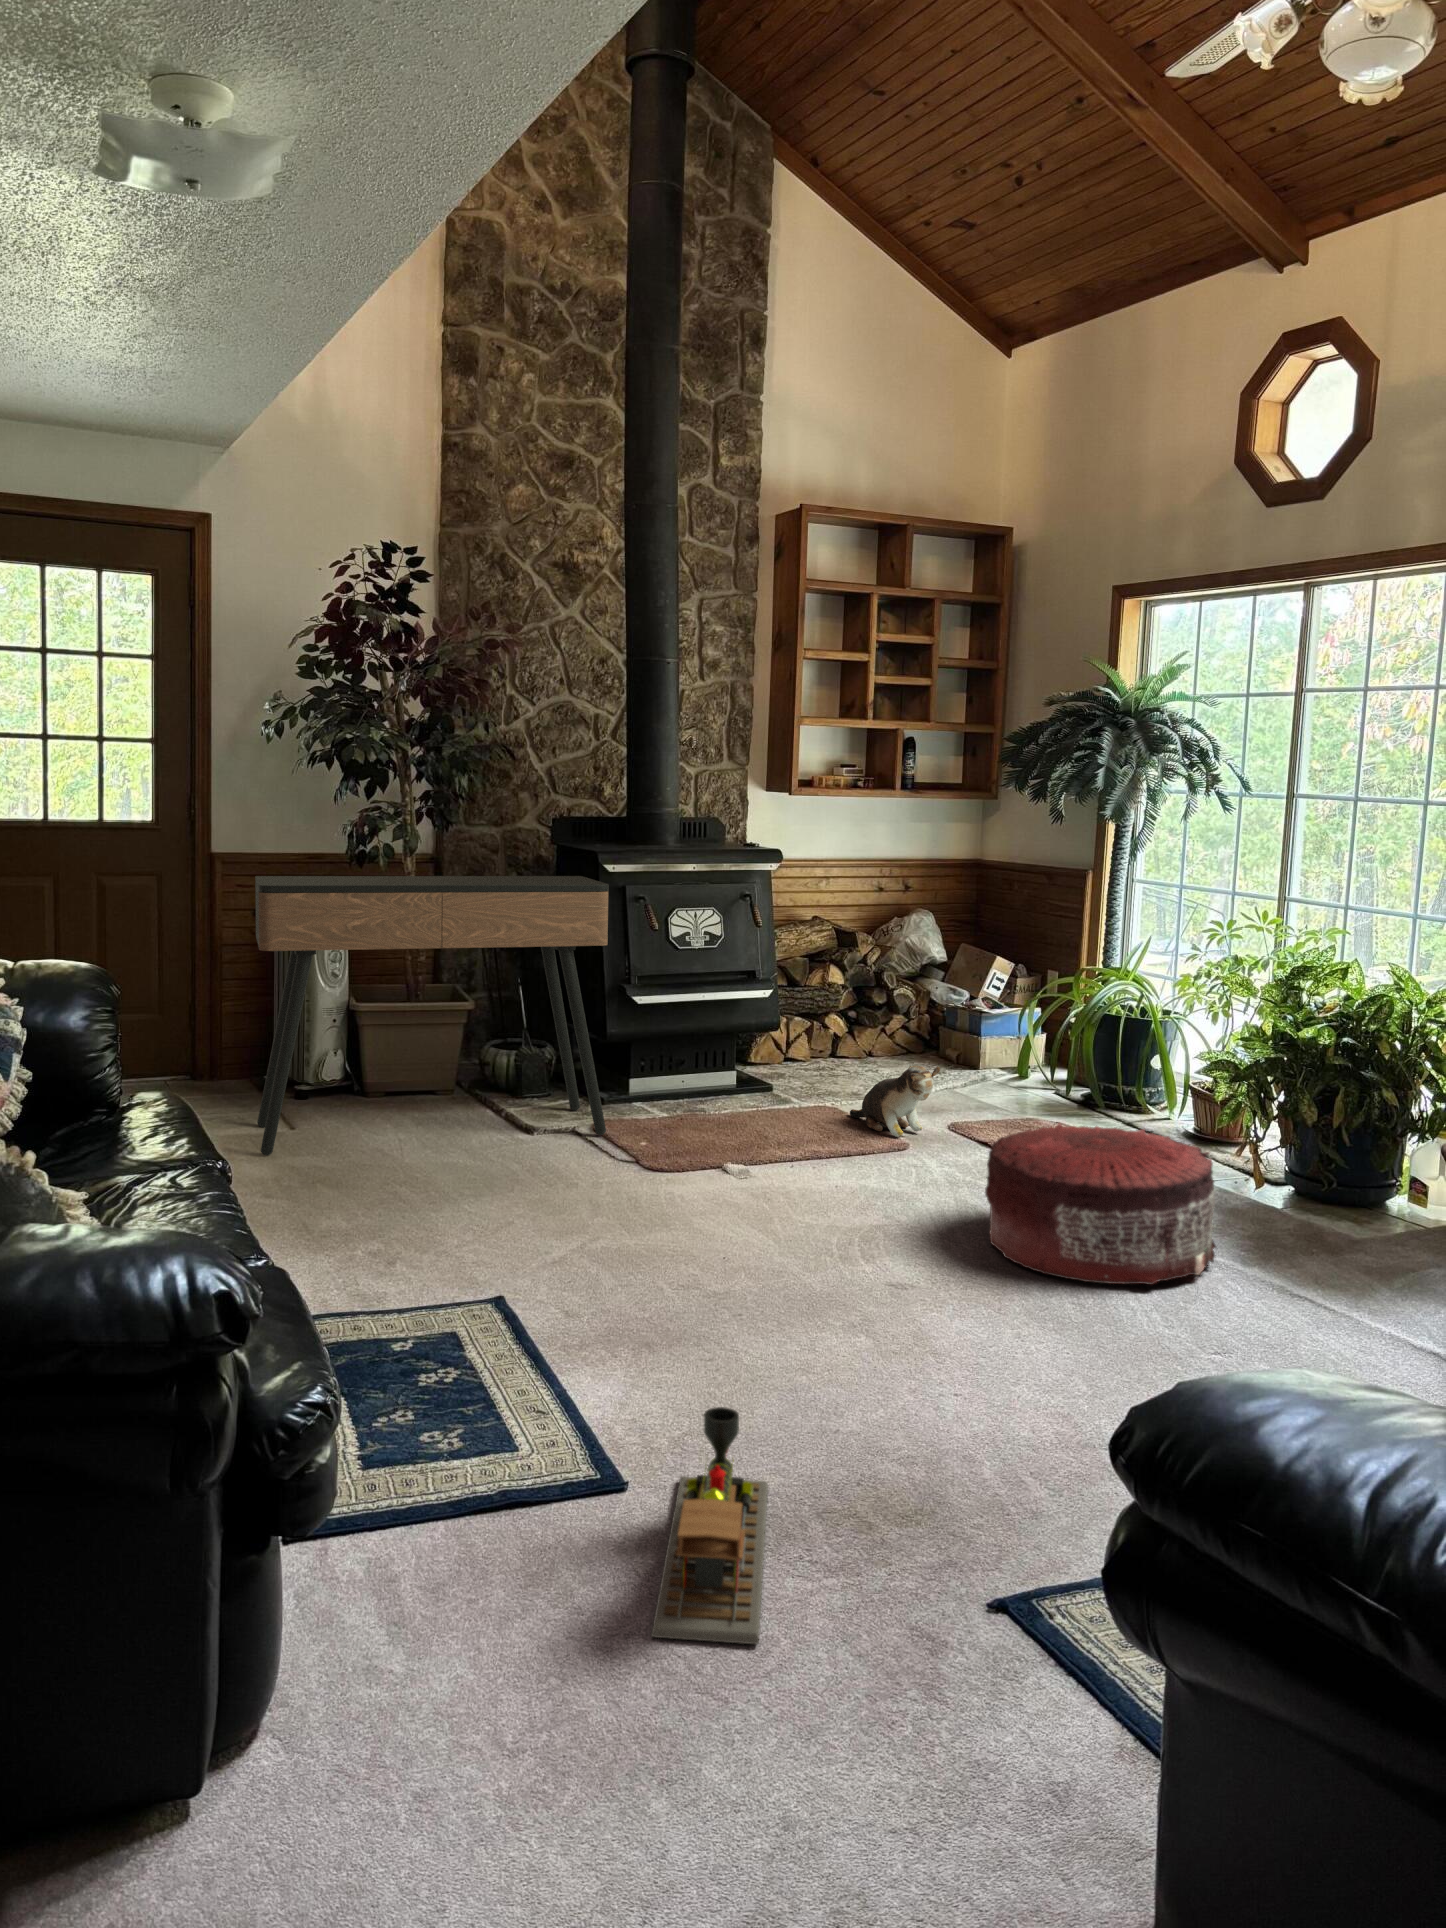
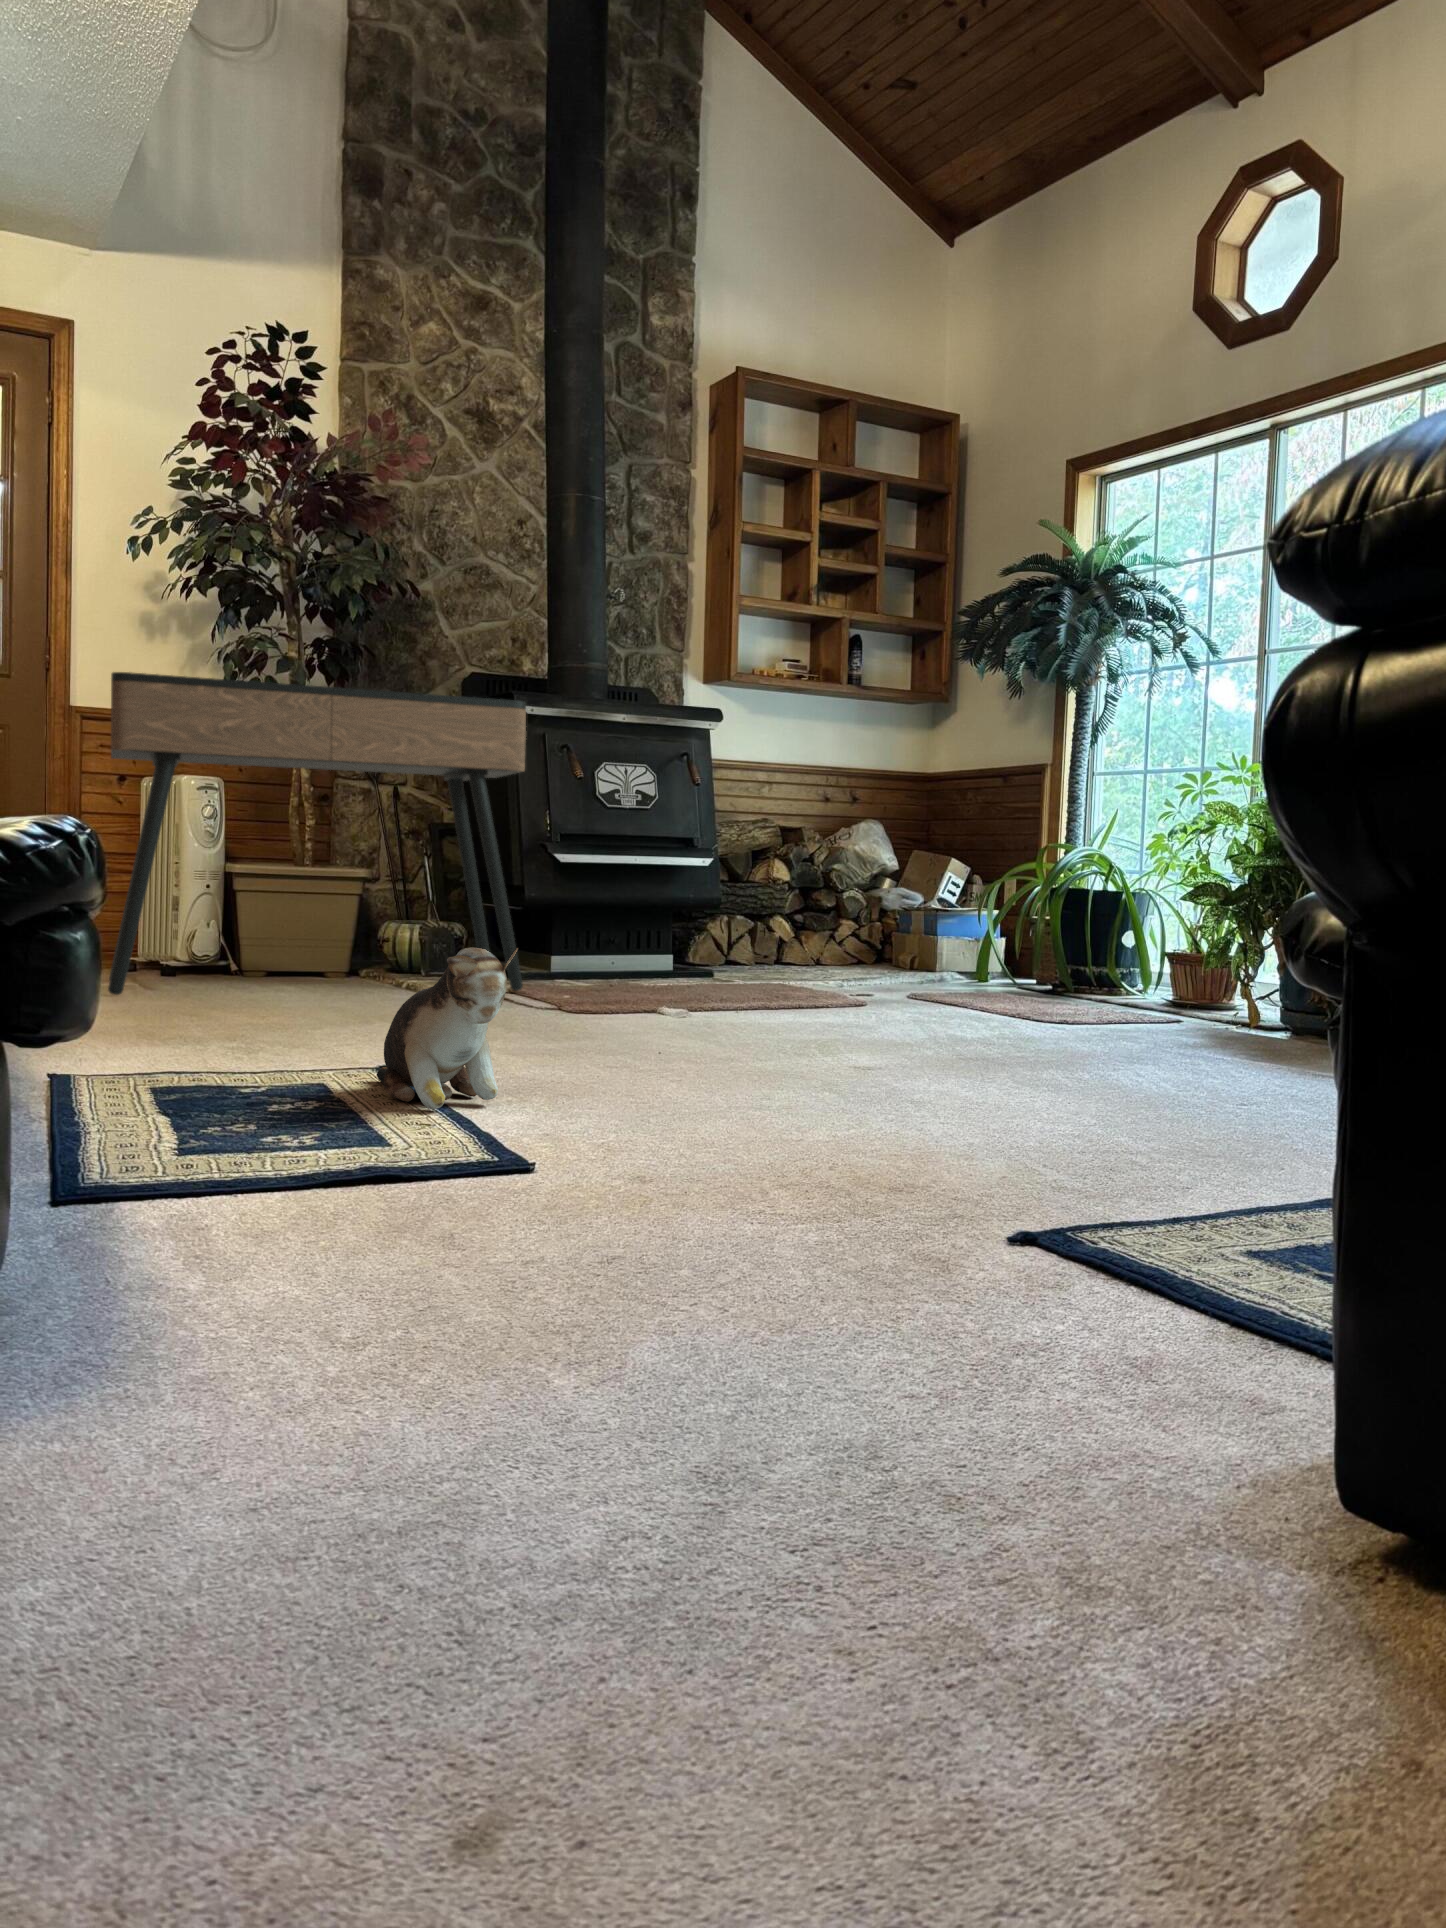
plush toy: present [850,1066,940,1137] -> present [377,947,518,1109]
pouf: present [985,1123,1216,1285] -> none [962,914,1225,1058]
toy train: present [651,1407,768,1644] -> none [569,1020,722,1239]

